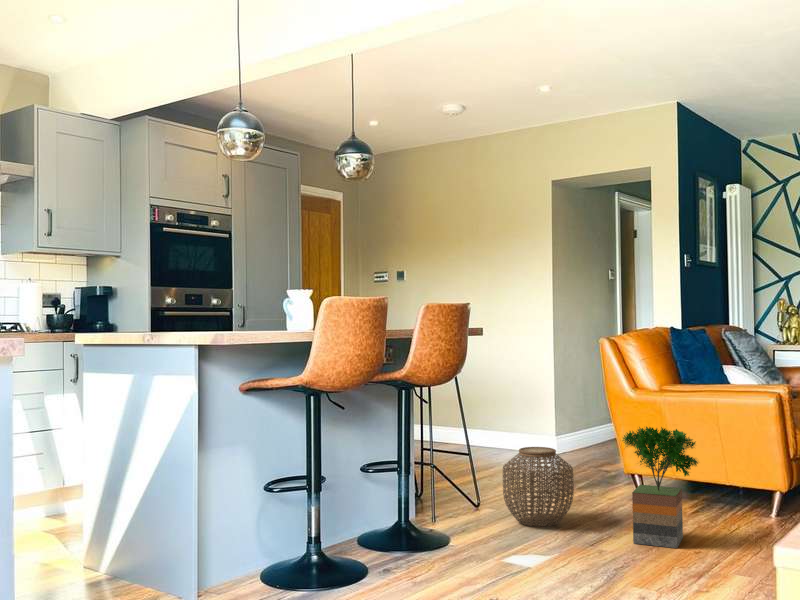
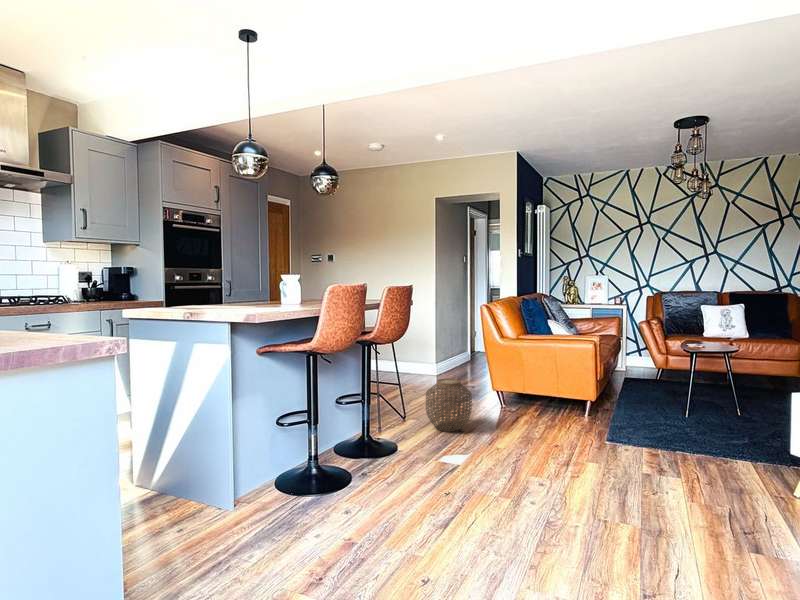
potted tree: present [623,427,698,548] -> none [506,366,558,444]

